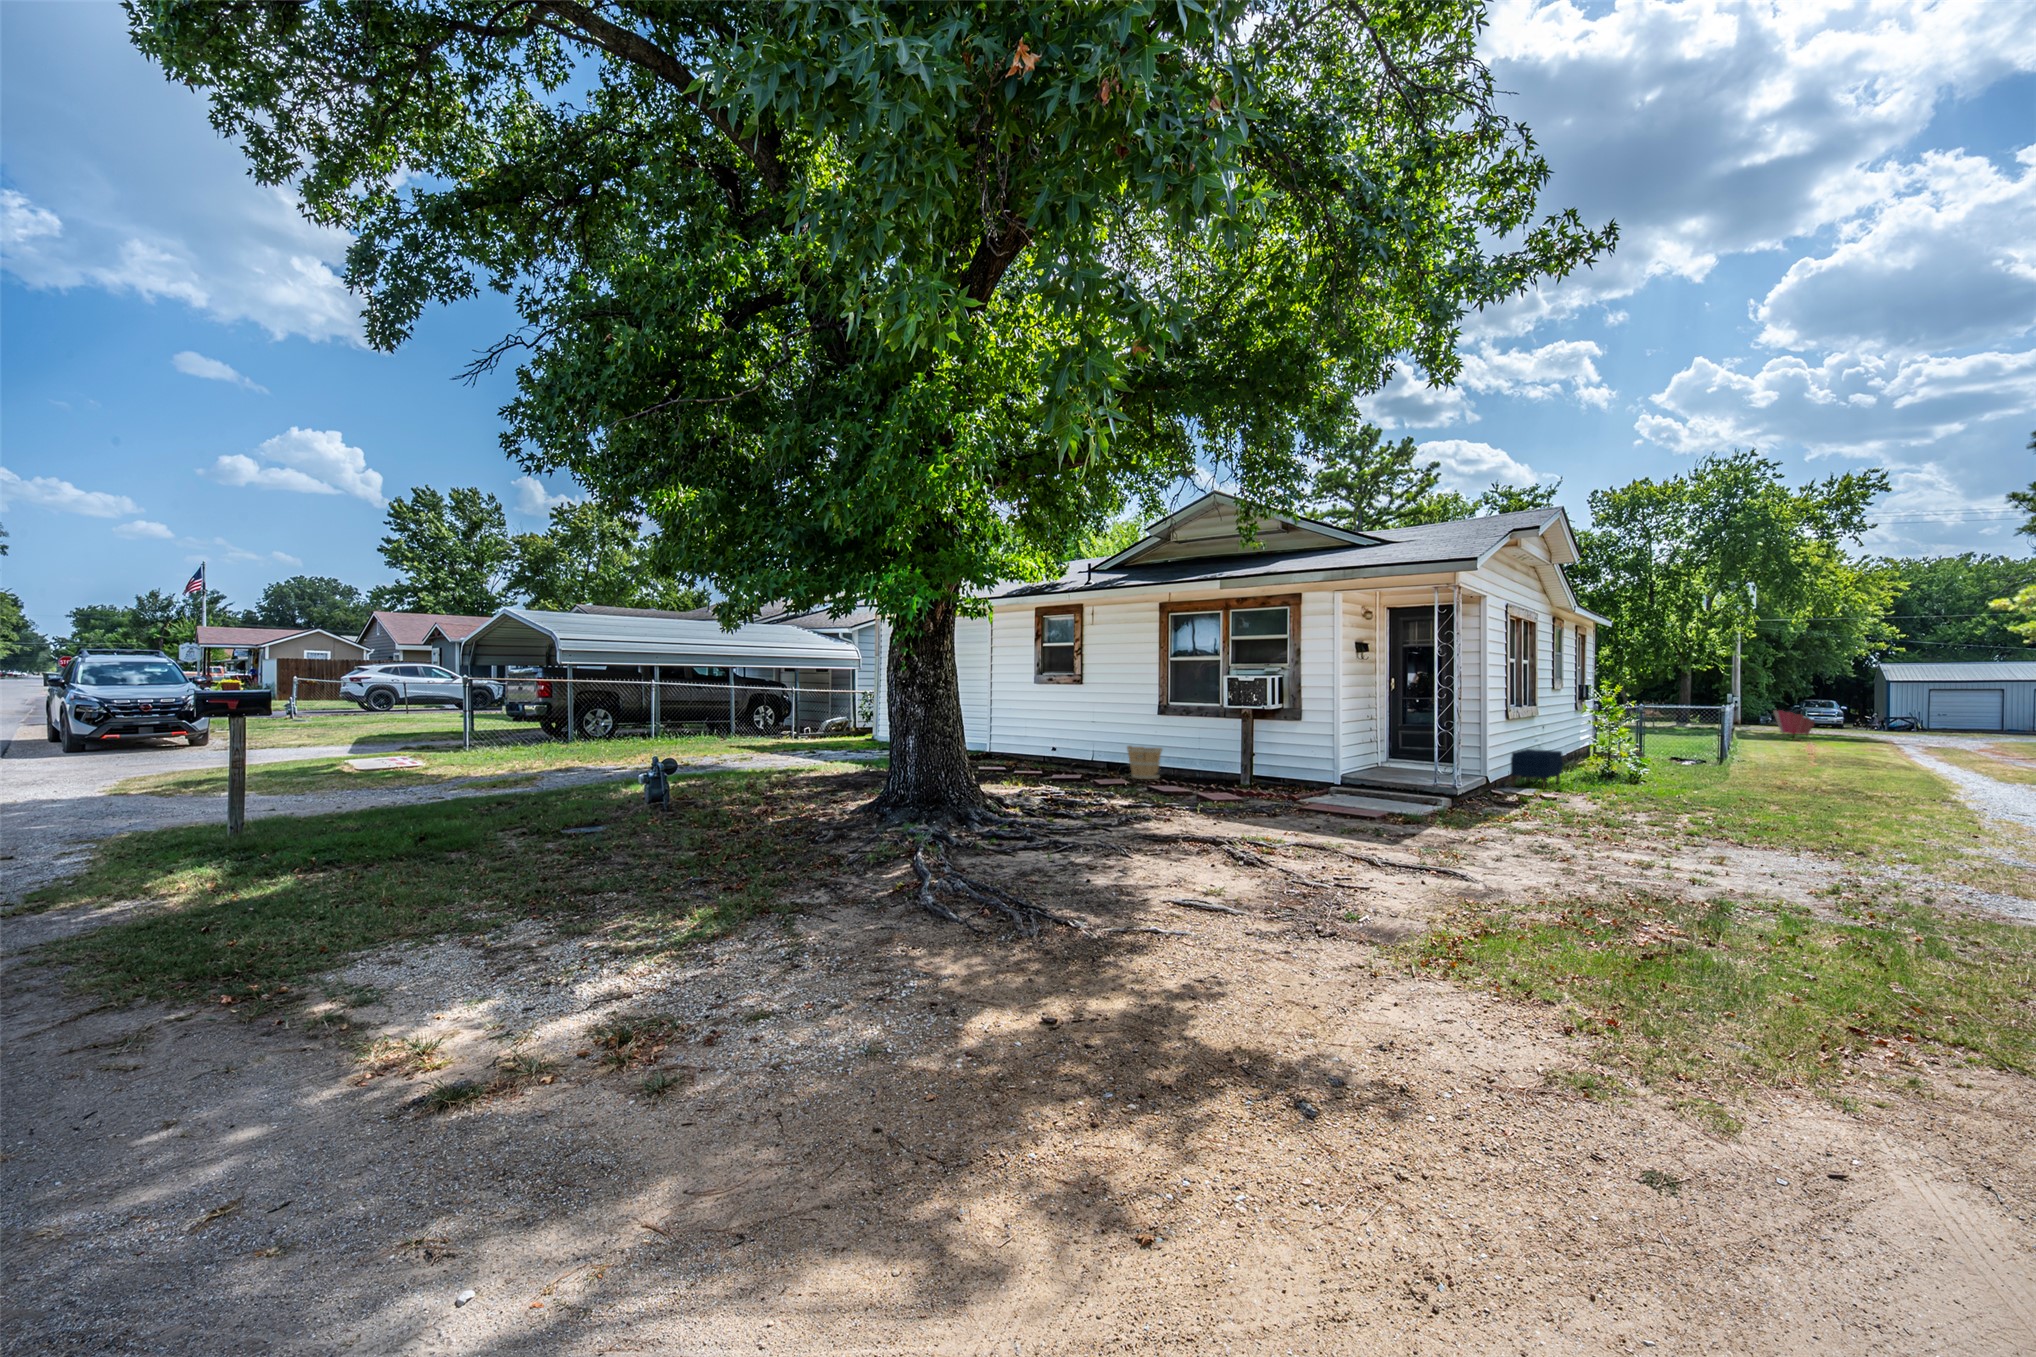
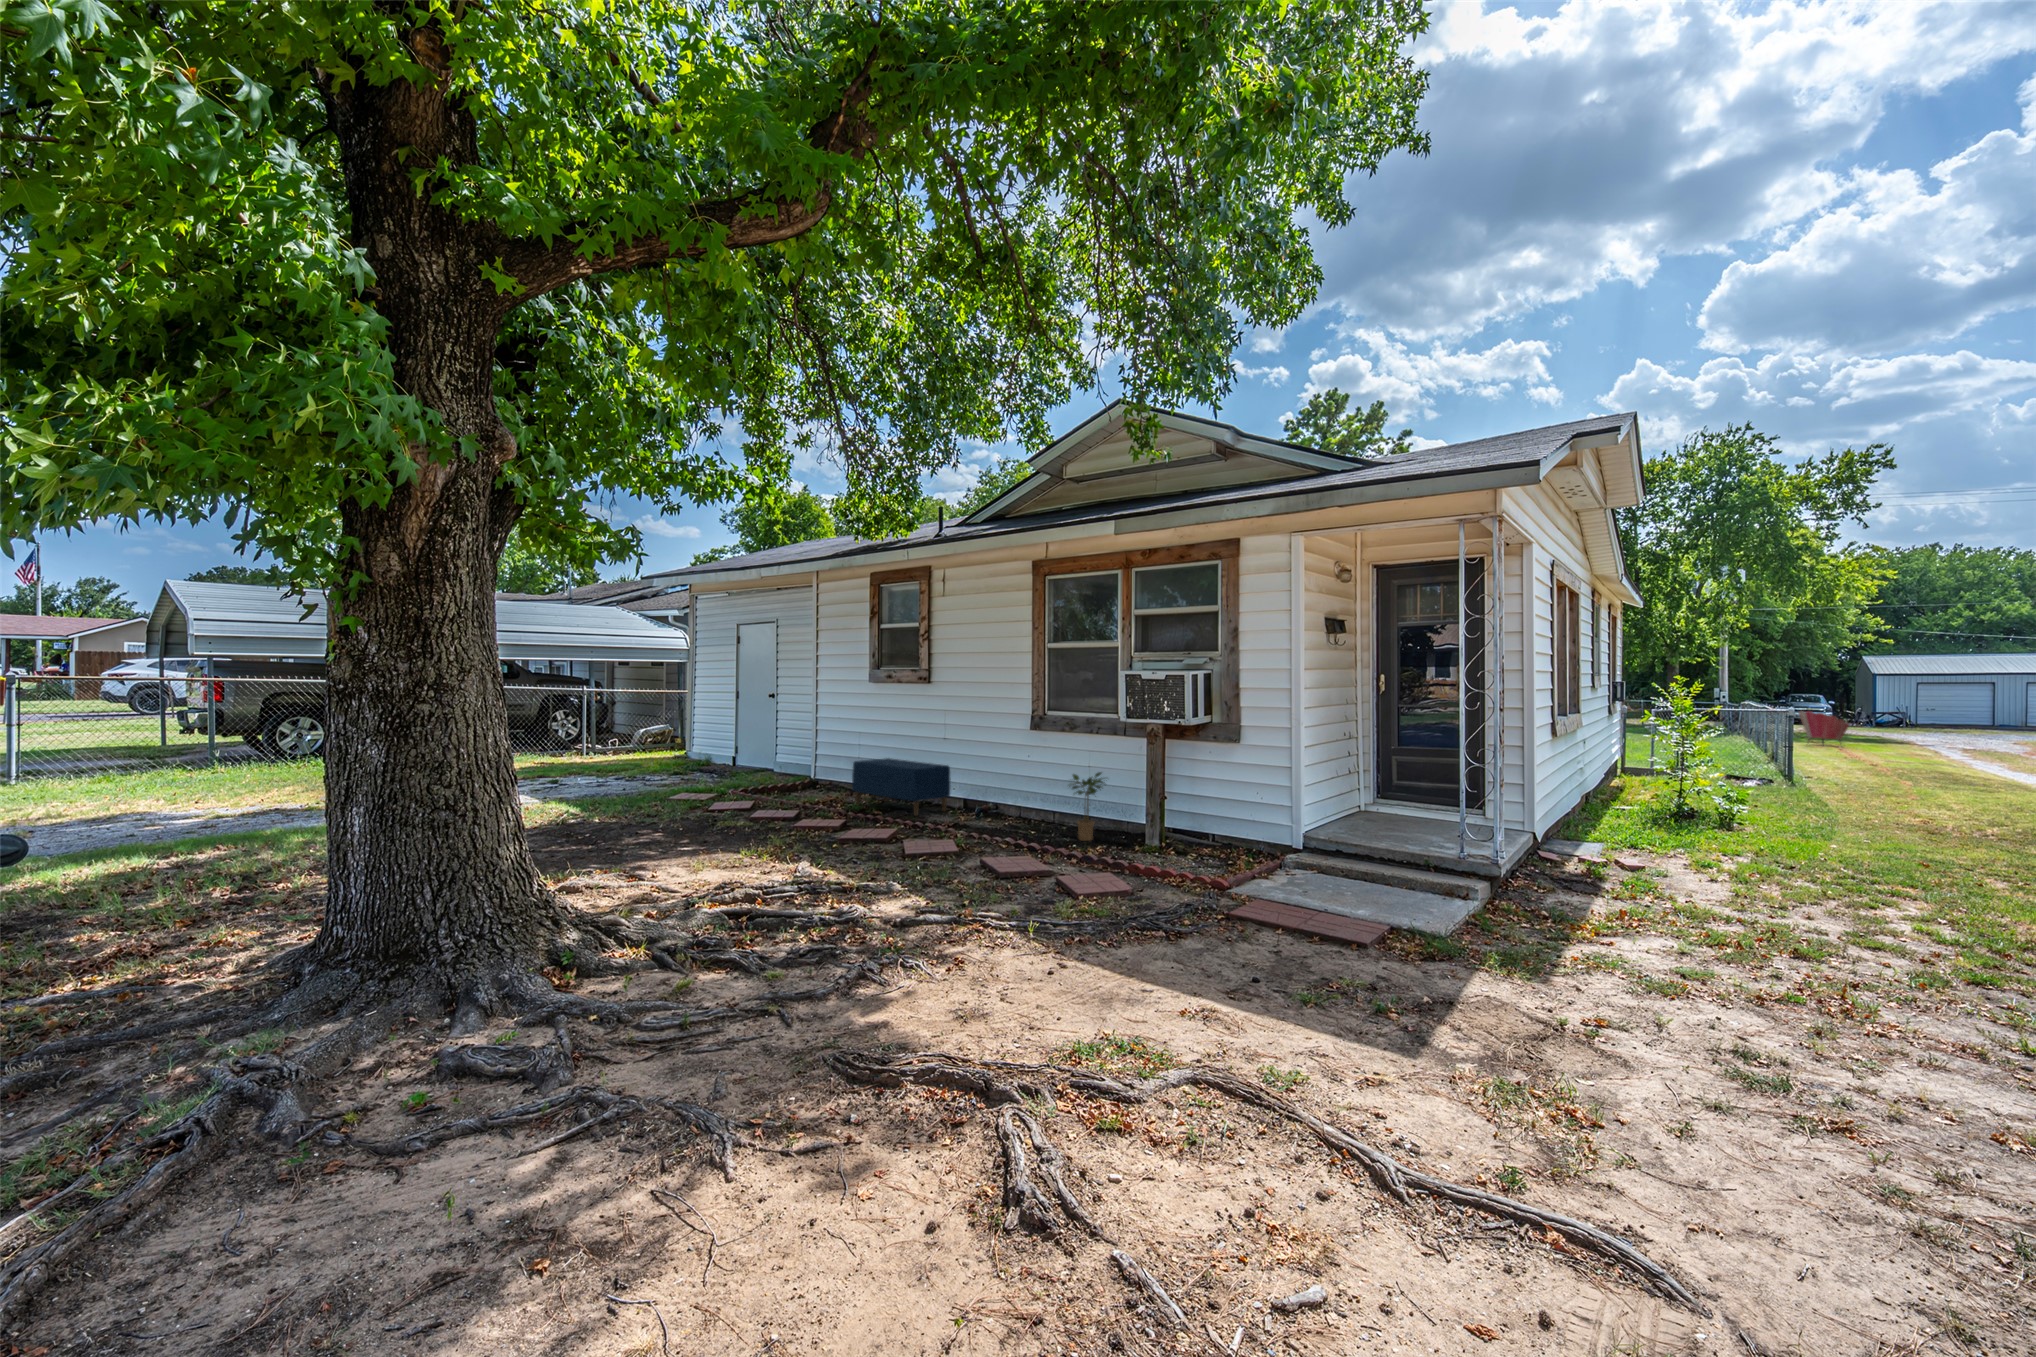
potted plant: none [1188,739,1217,783] -> present [1072,772,1104,841]
wooden bucket: present [1127,746,1162,779] -> none [976,776,1035,833]
bench: present [1510,749,1563,789] -> present [852,758,951,816]

